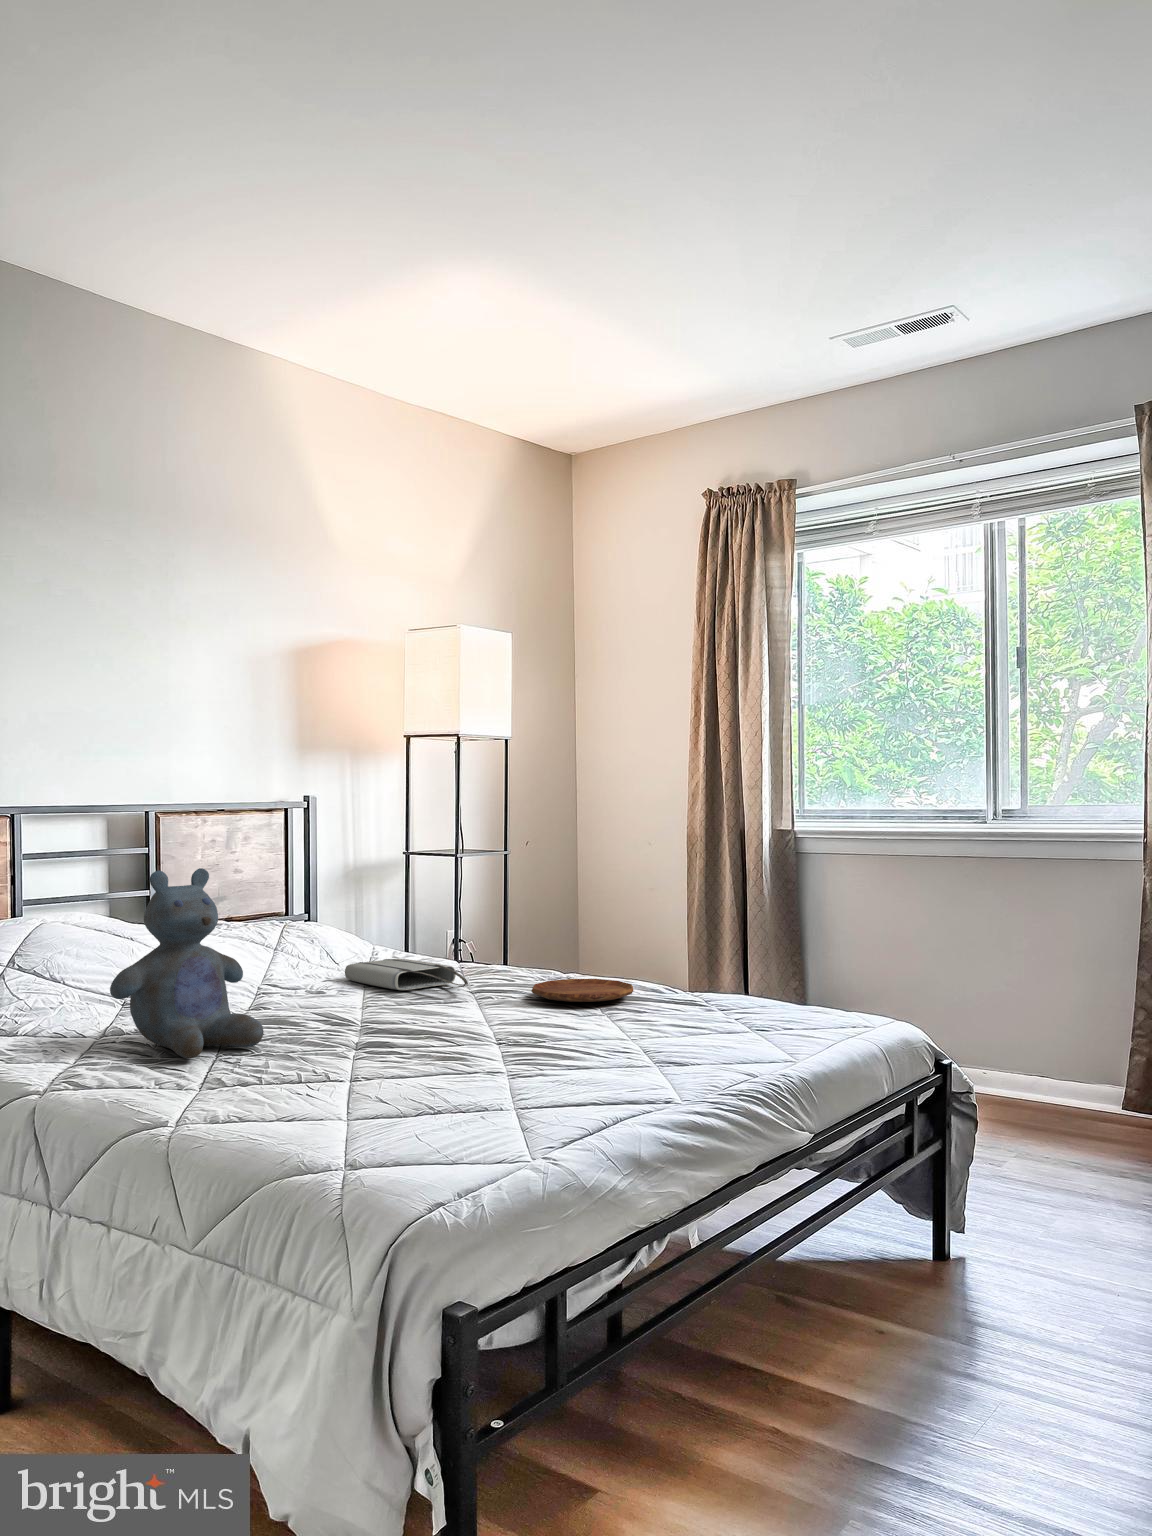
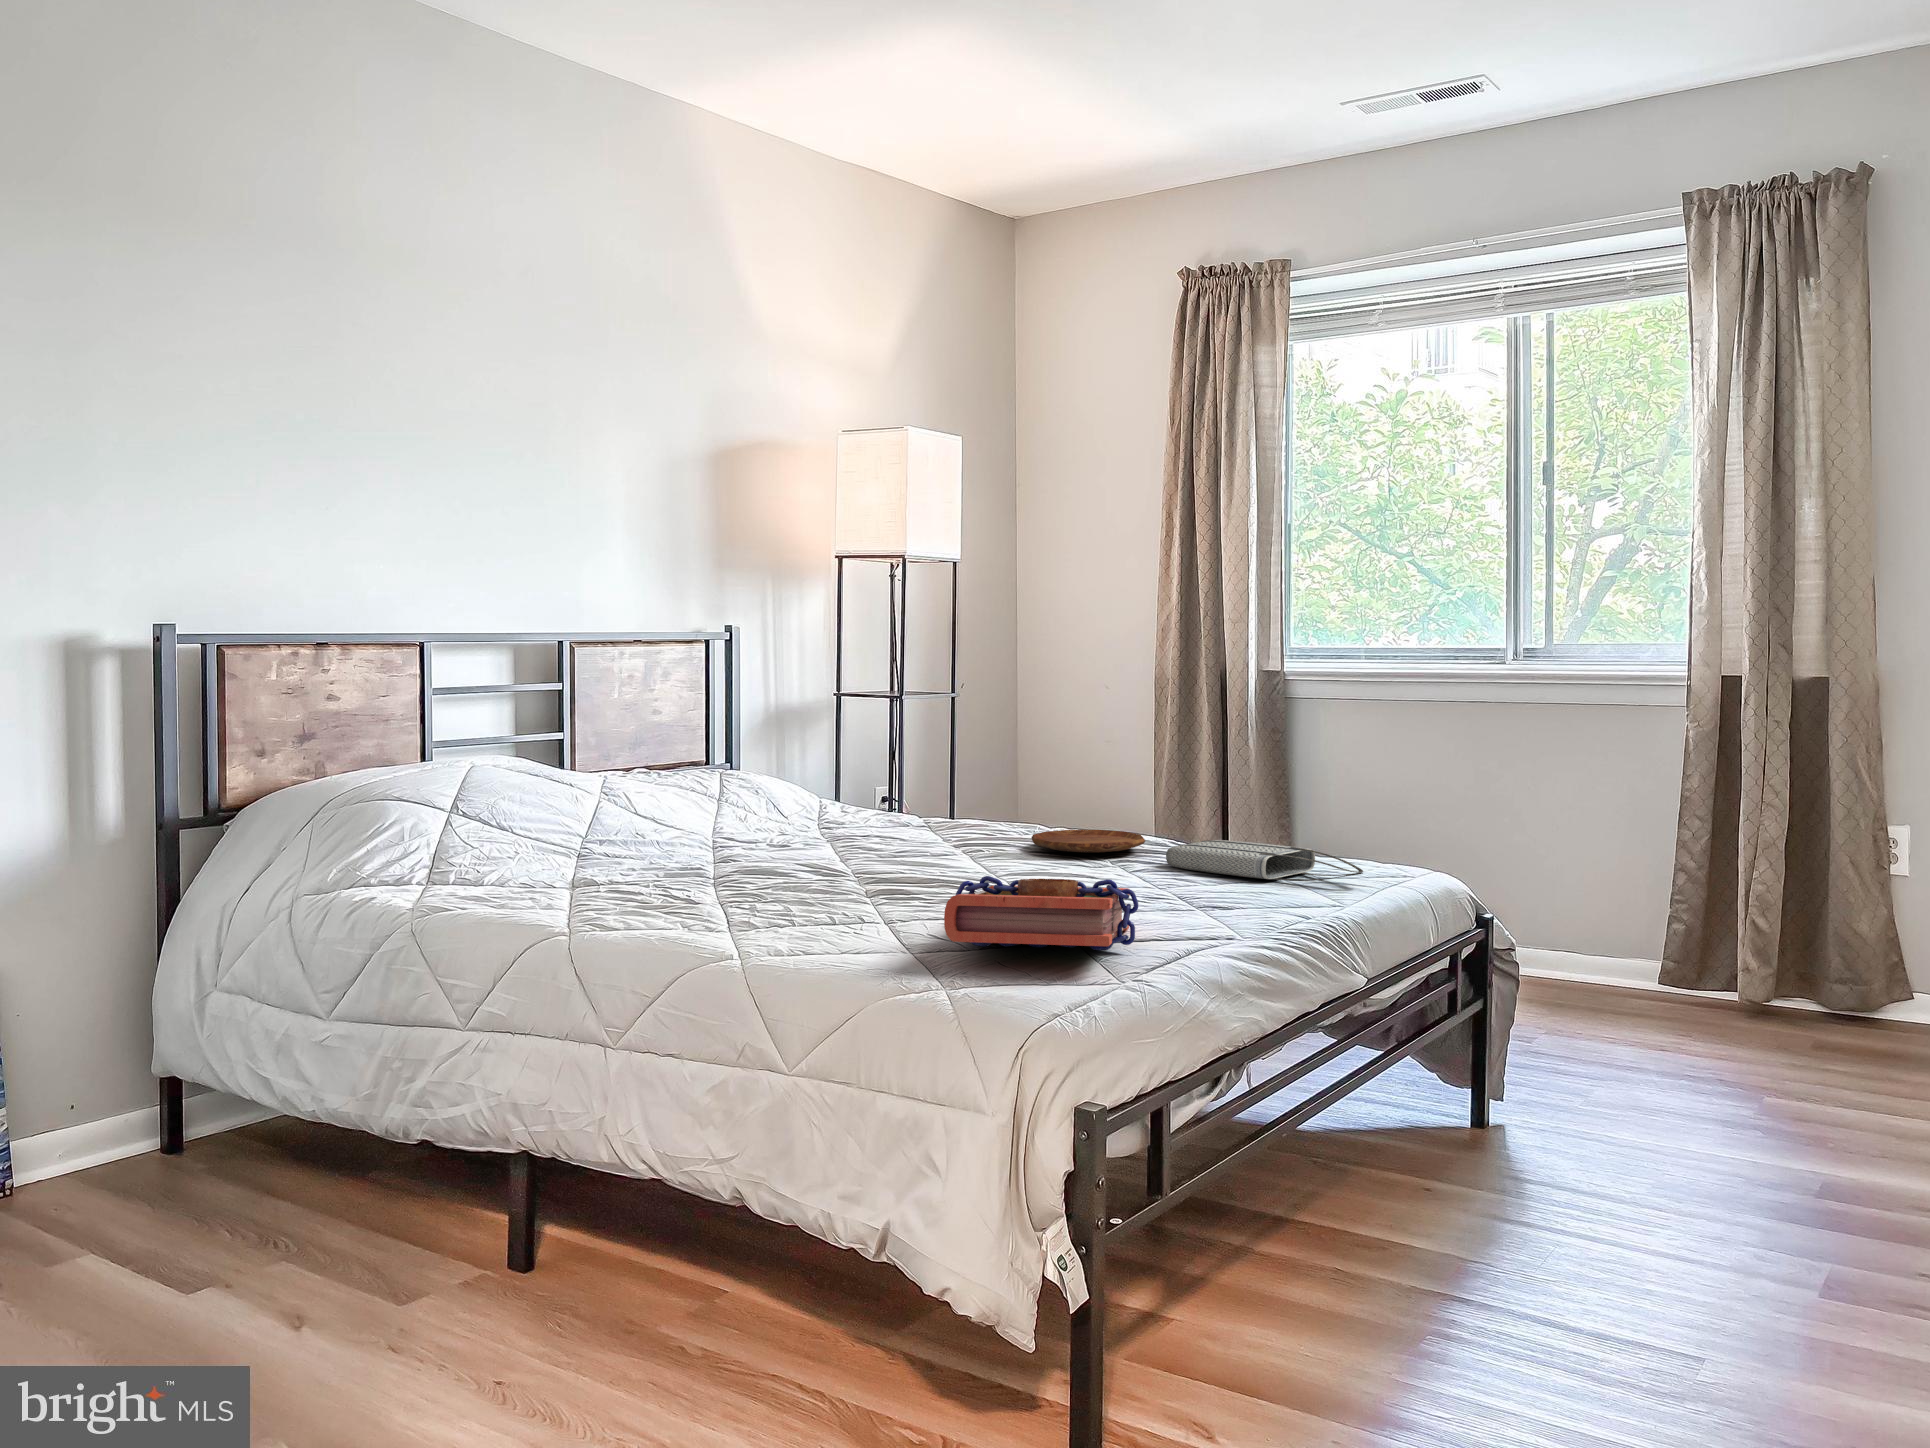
stuffed bear: present [110,868,264,1059] -> none [606,699,770,904]
tote bag: present [345,959,468,992] -> present [1166,840,1363,881]
book: none [370,1041,576,1118] -> present [944,876,1138,951]

